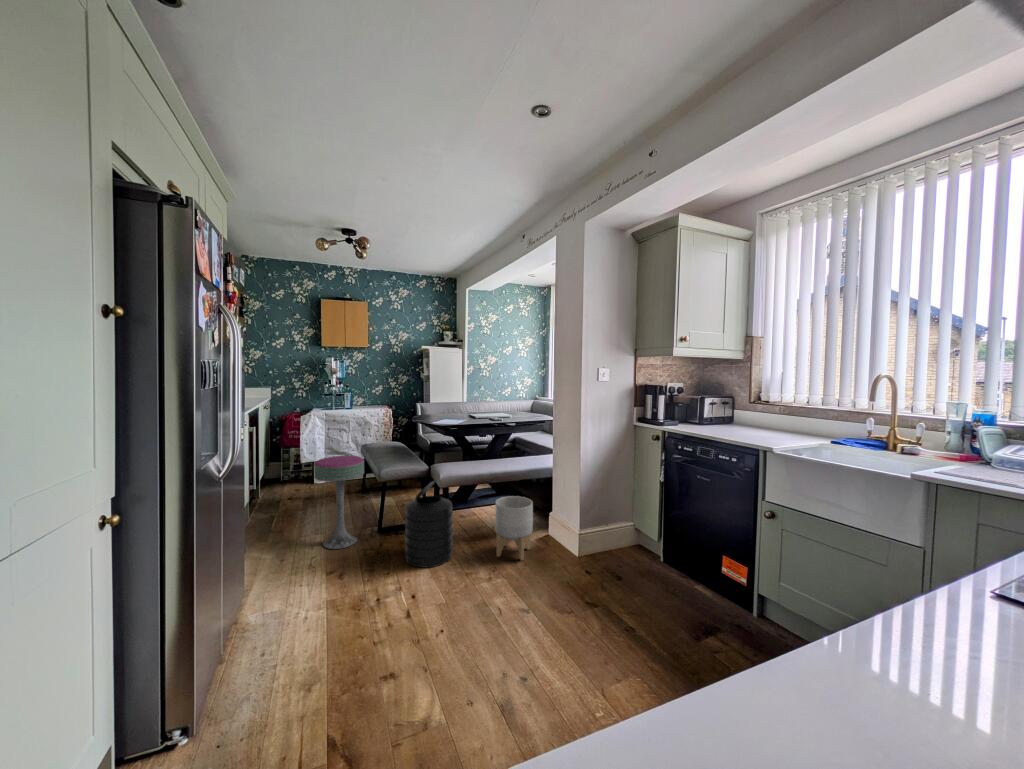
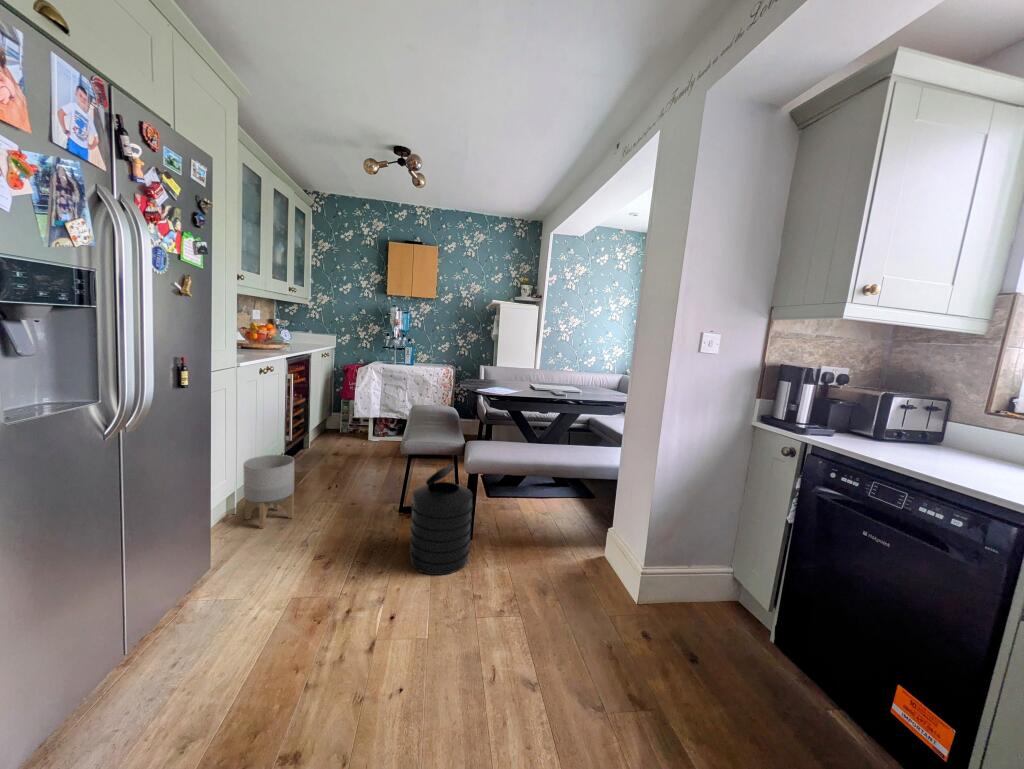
bar stool: present [314,456,364,549] -> none [325,417,384,525]
planter: present [495,496,533,560] -> present [243,455,294,528]

